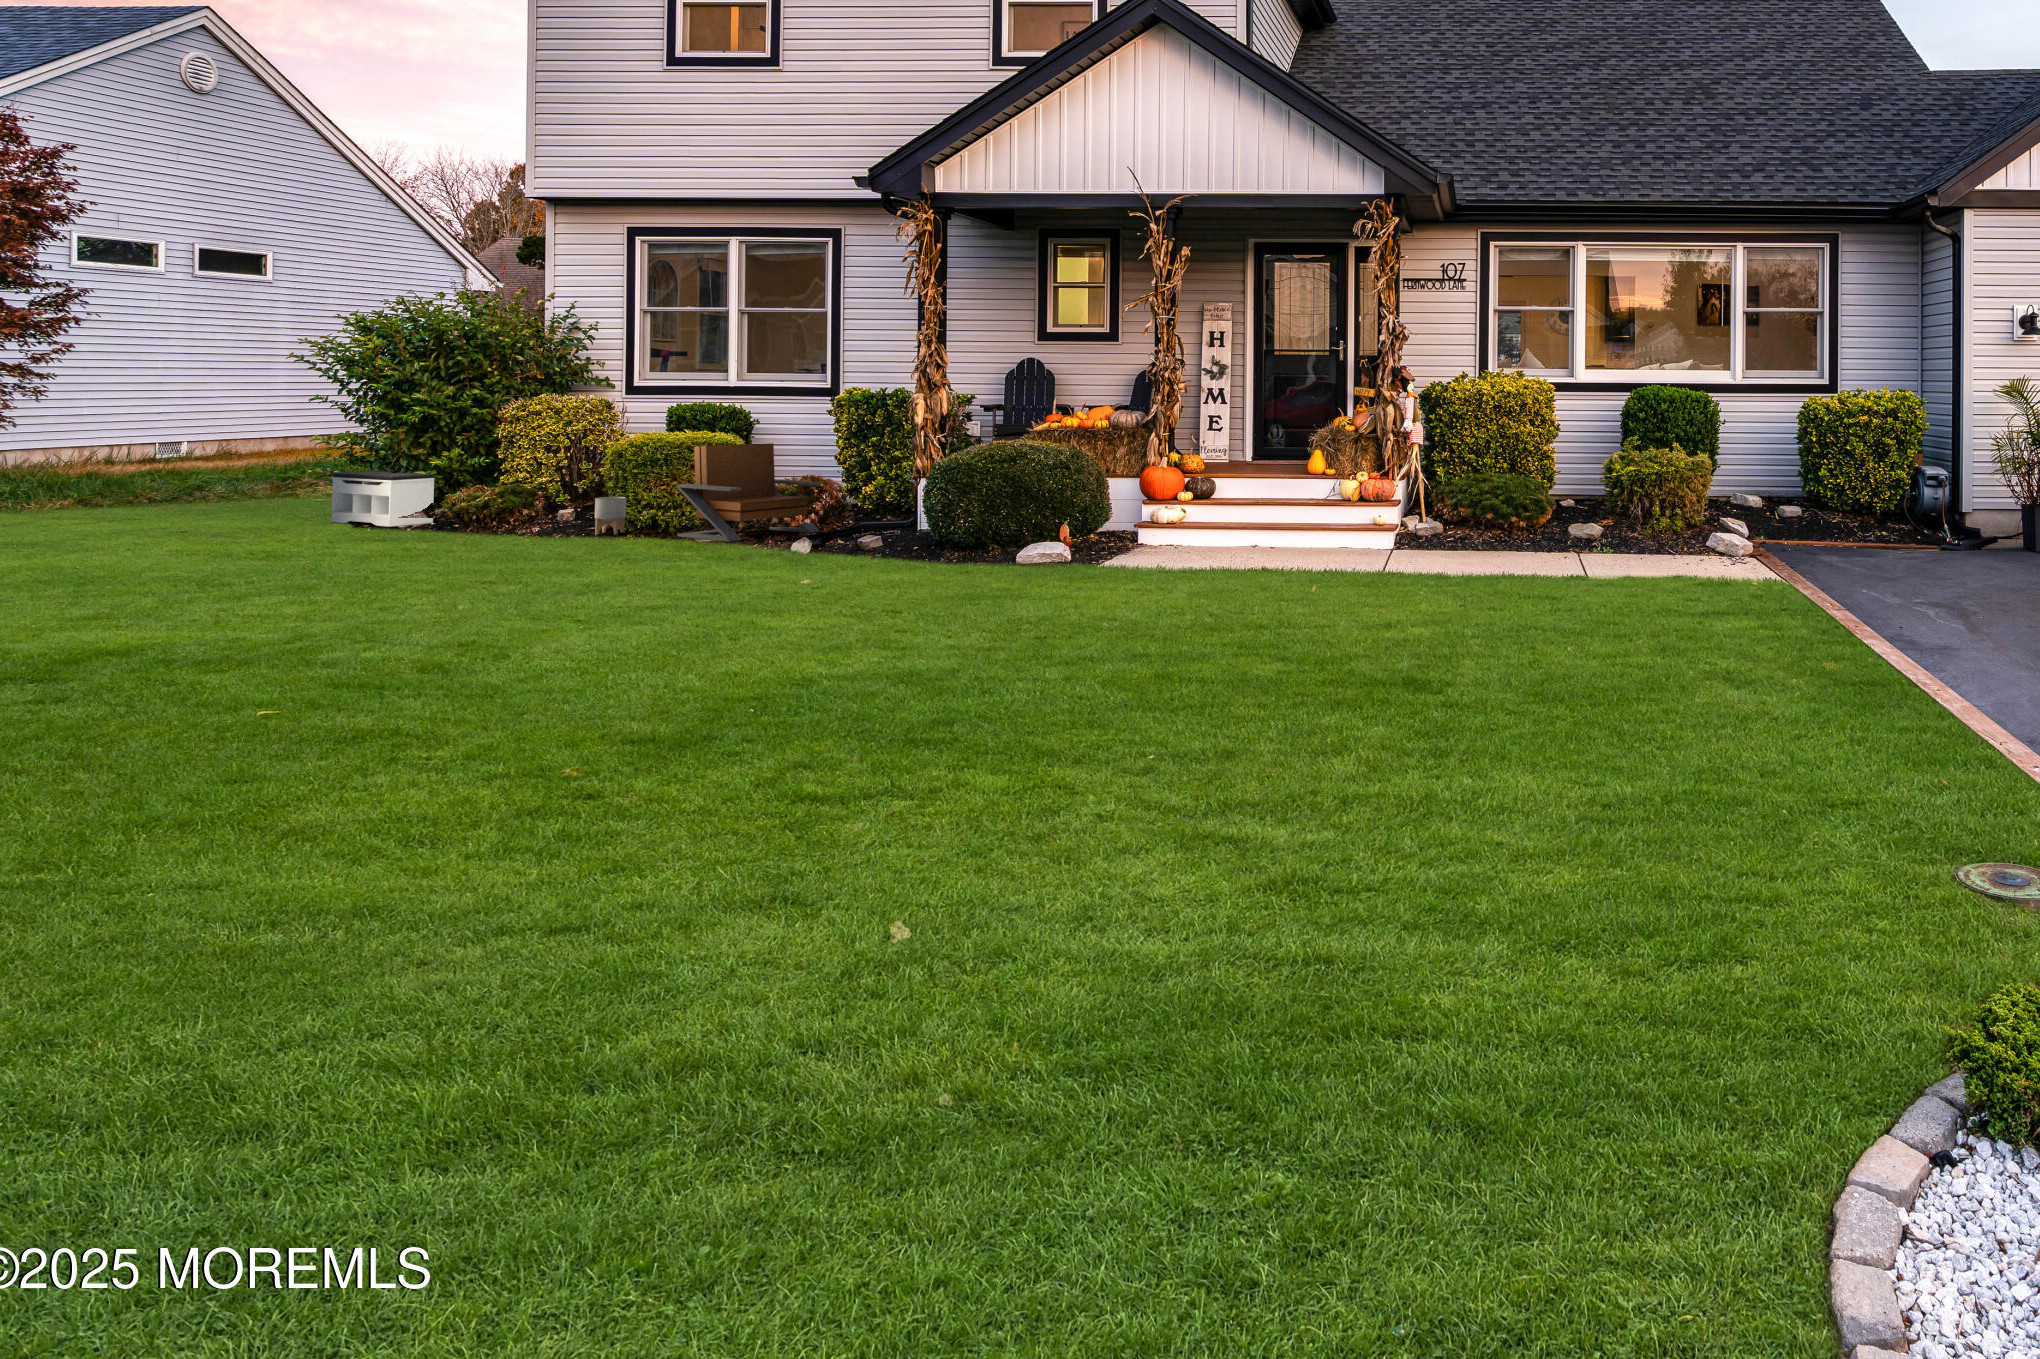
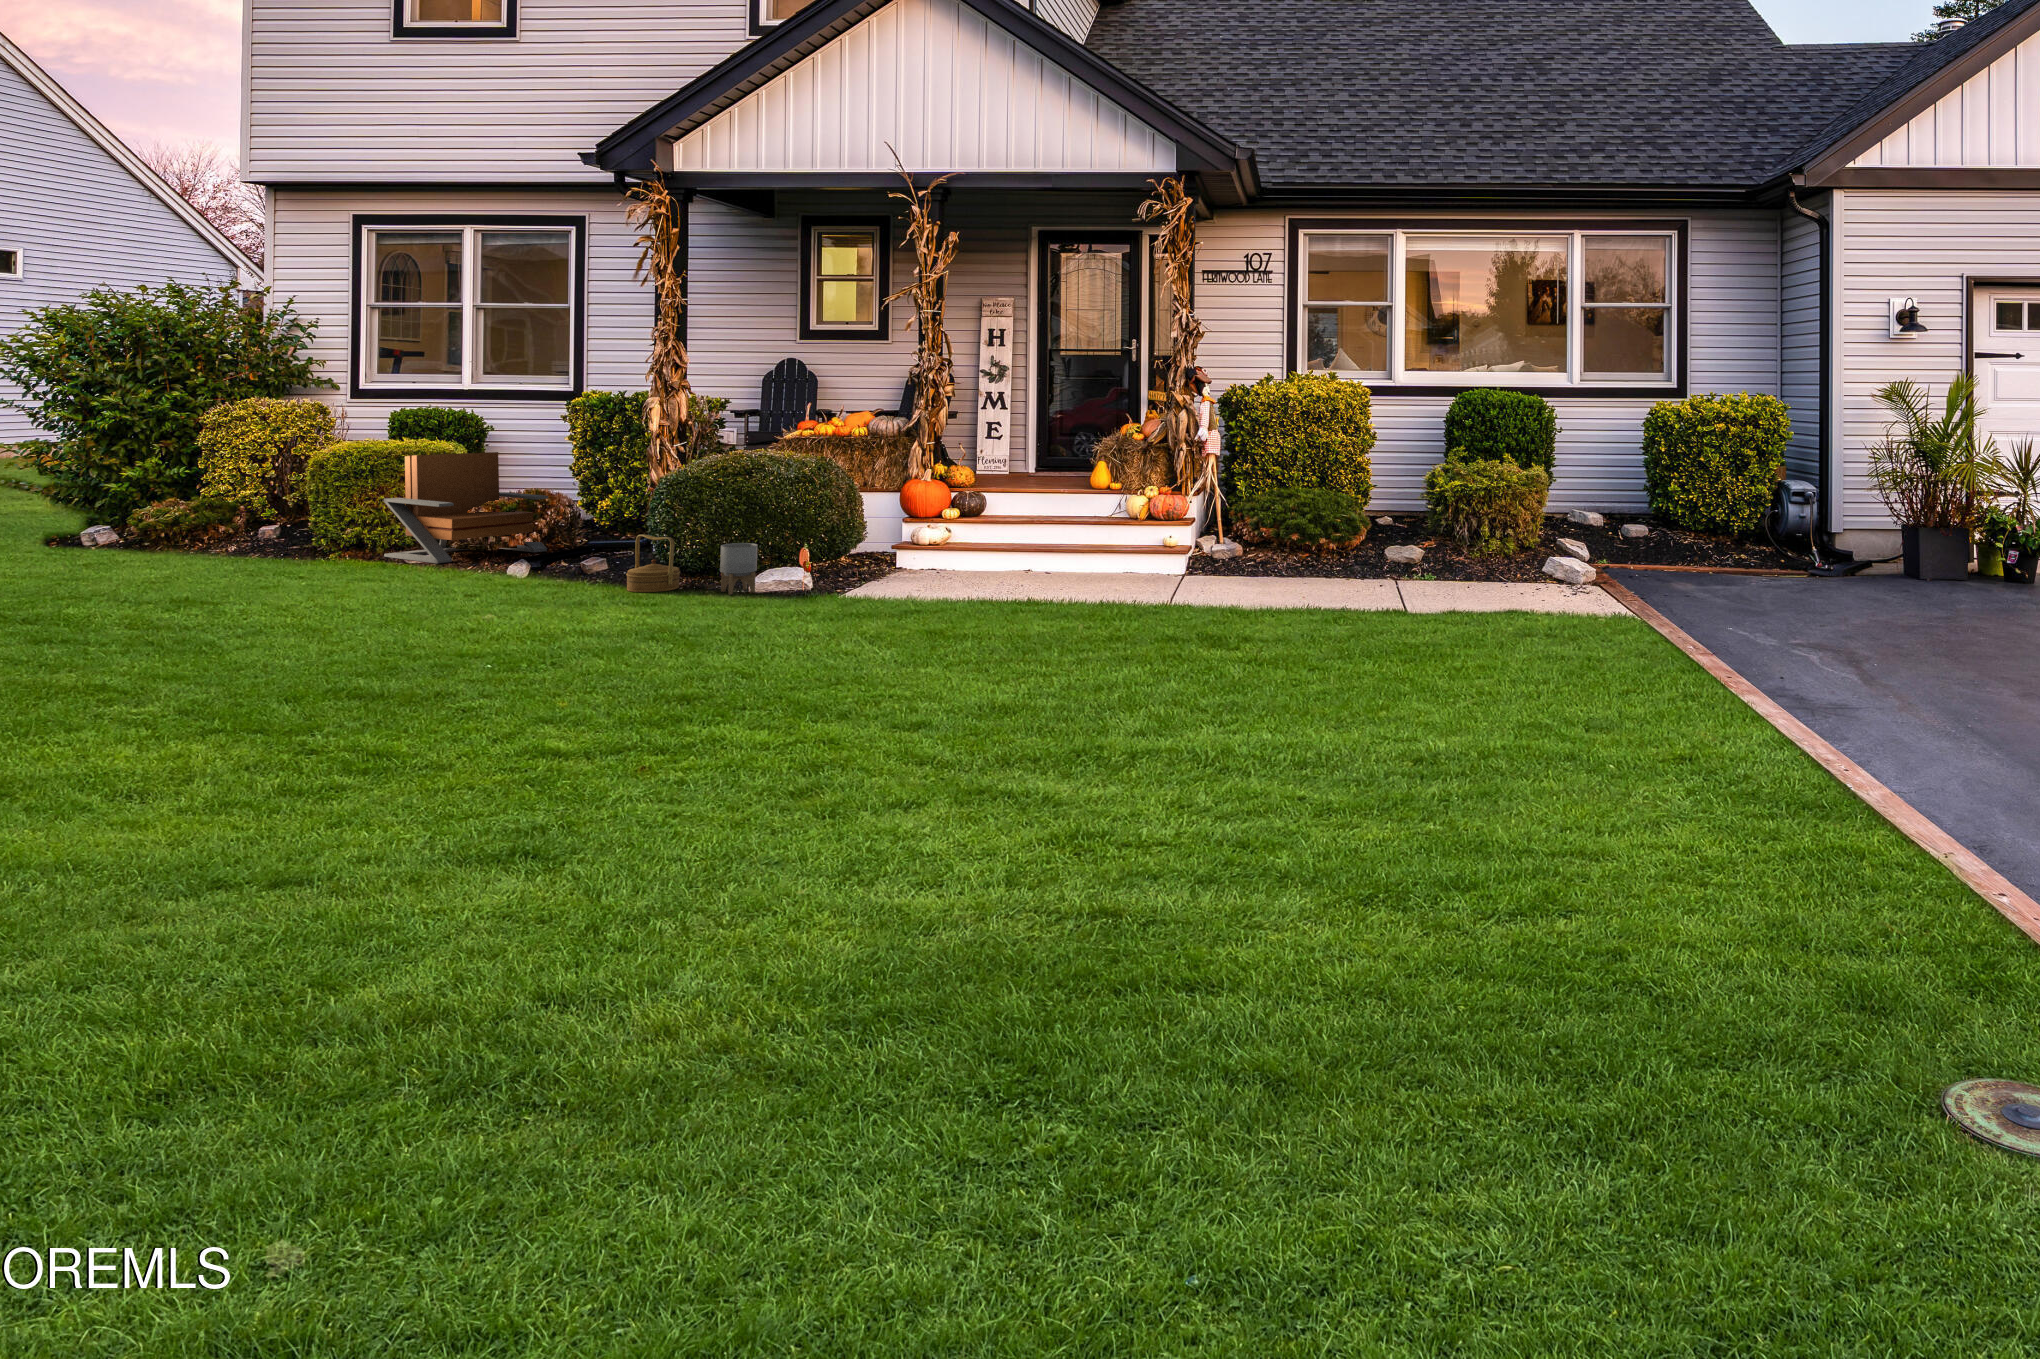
bench: present [331,471,434,527] -> none [16,481,129,544]
planter: present [595,497,626,535] -> present [720,543,757,595]
woven basket: none [909,513,956,563] -> present [626,534,680,592]

